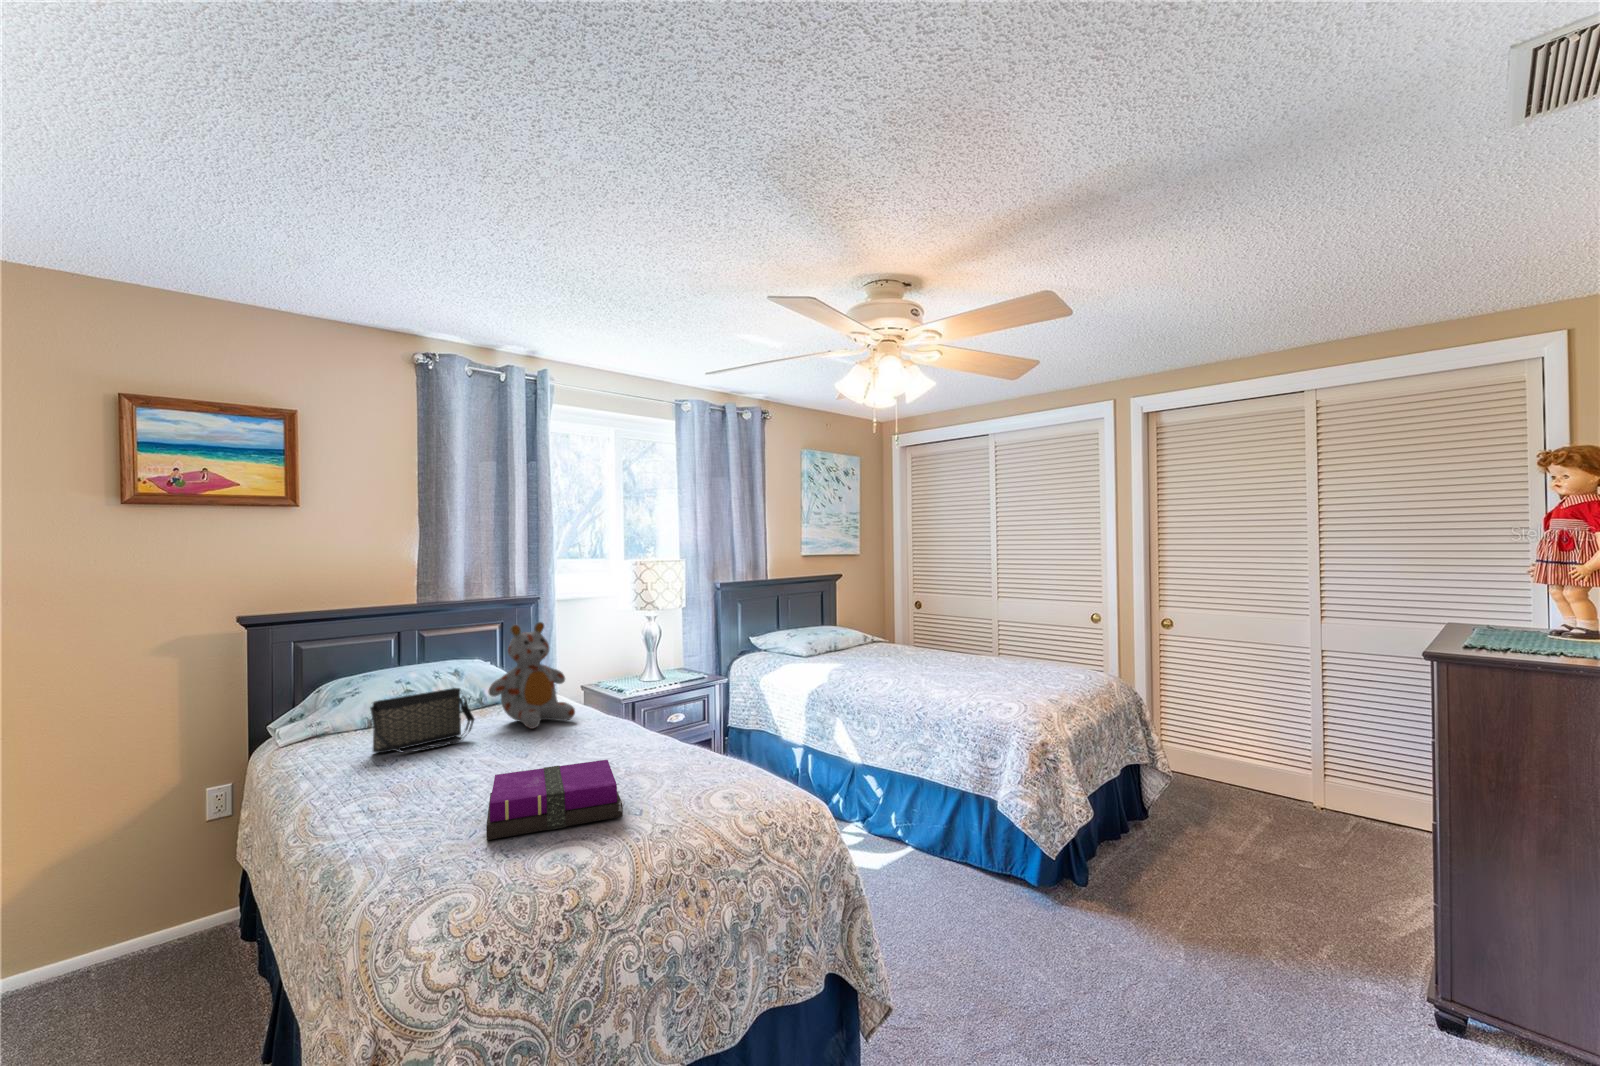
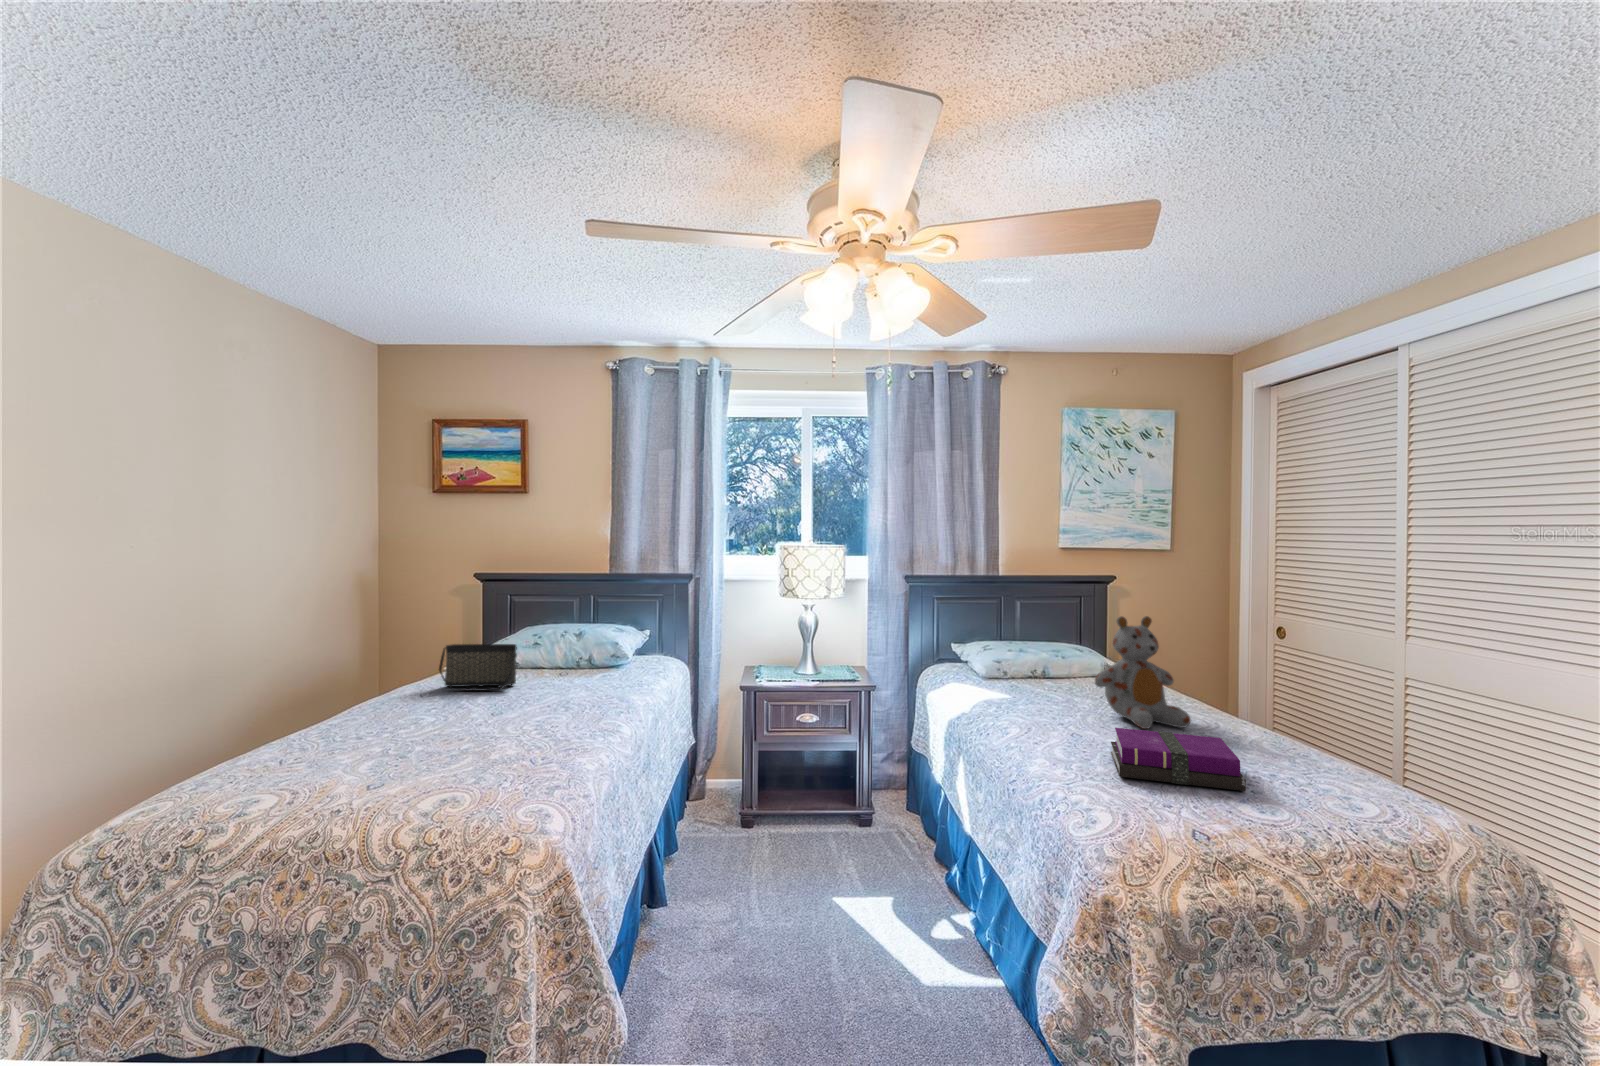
stuffed bear: present [489,622,575,729] -> present [1095,616,1190,729]
notebook: present [486,760,623,840] -> present [1111,728,1246,791]

